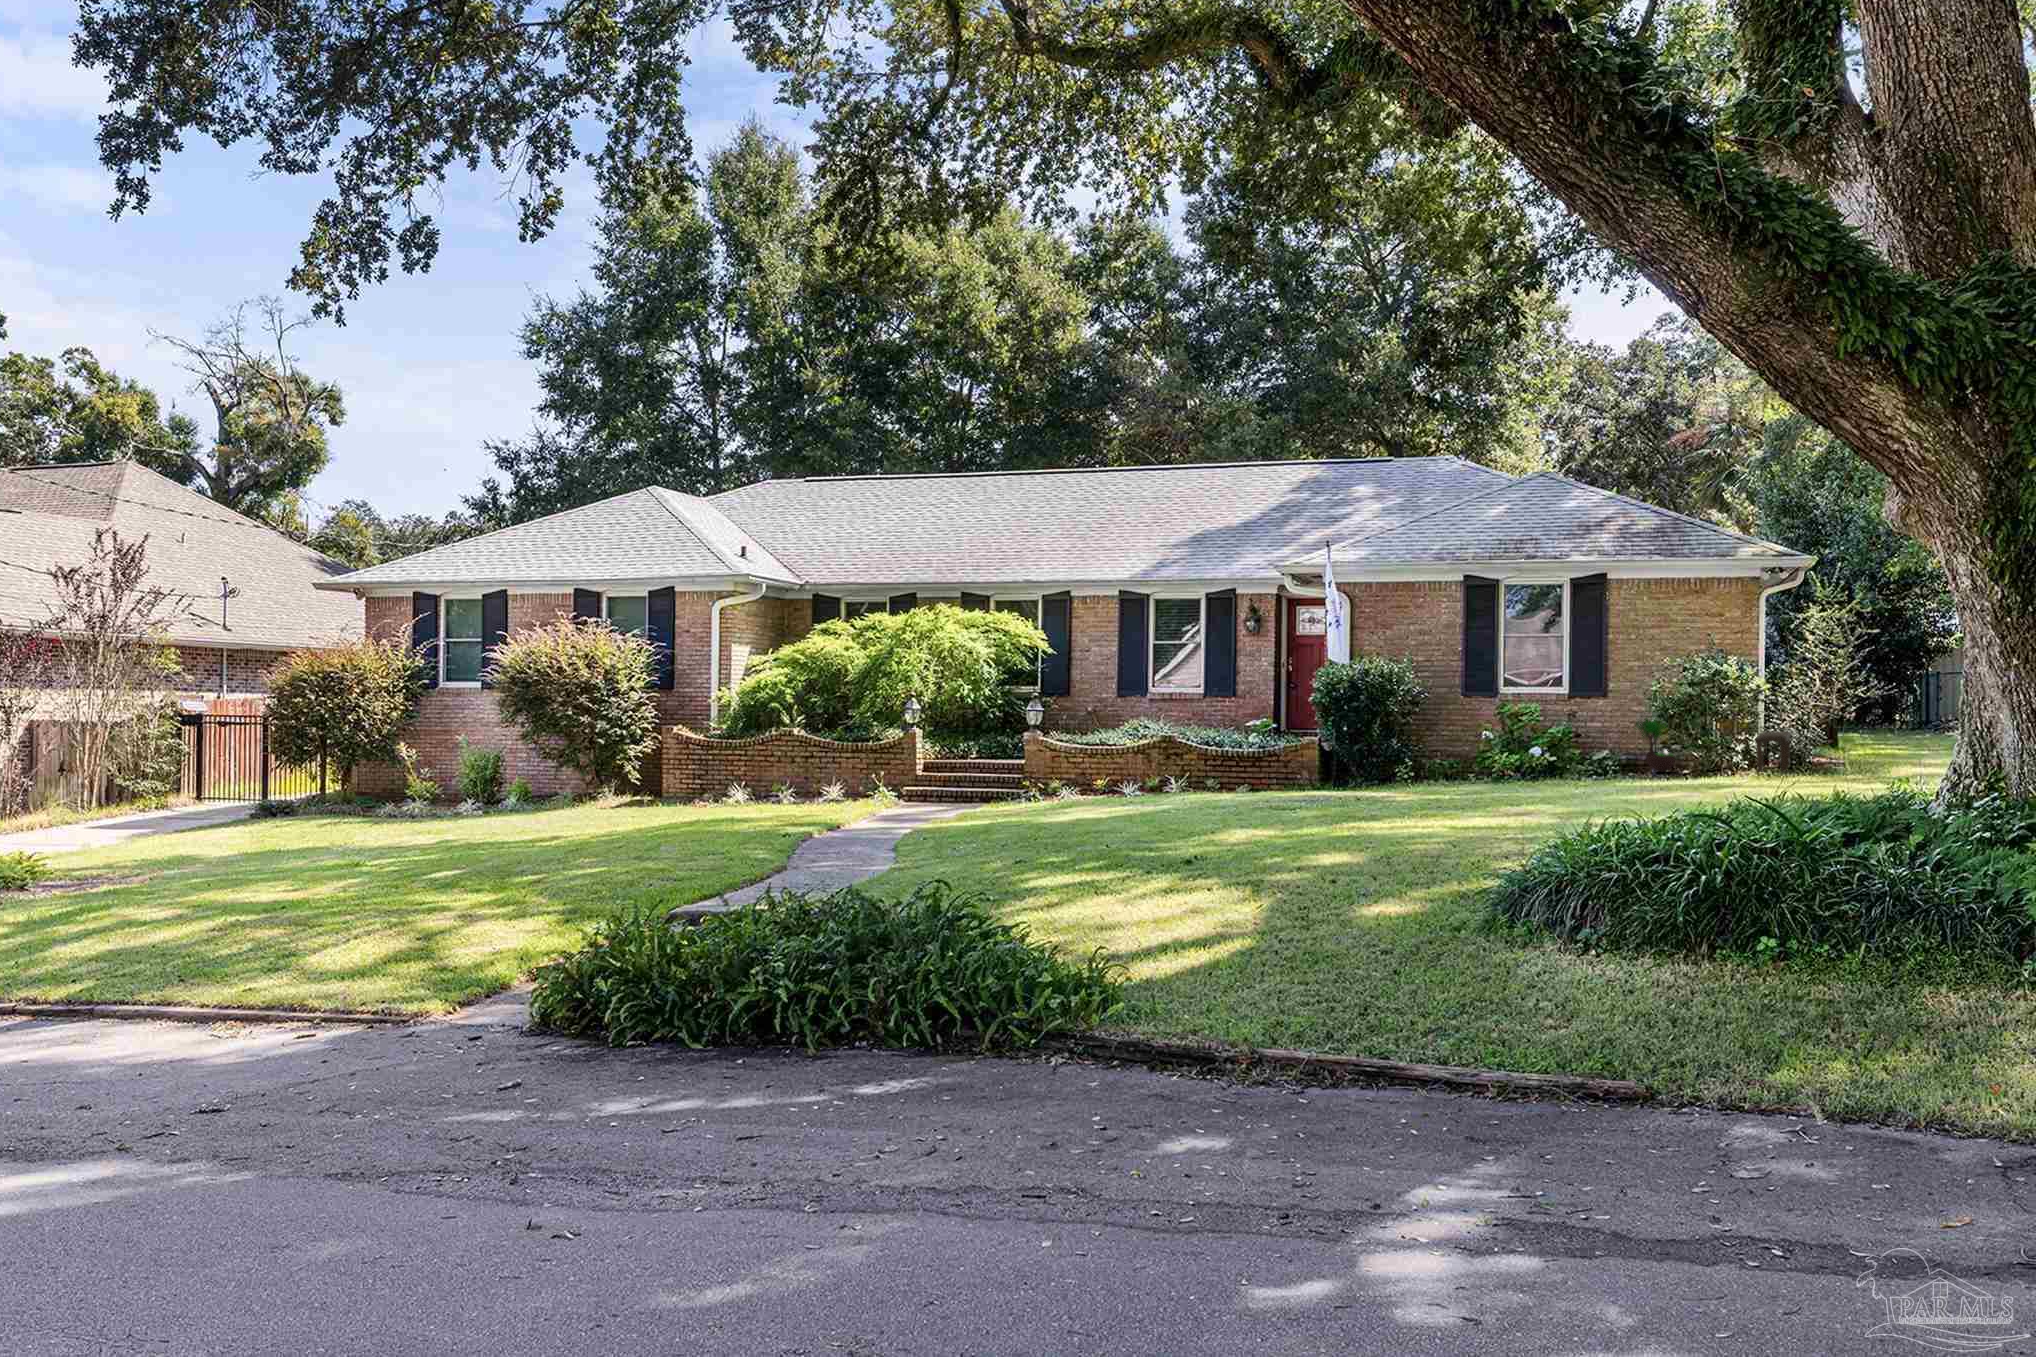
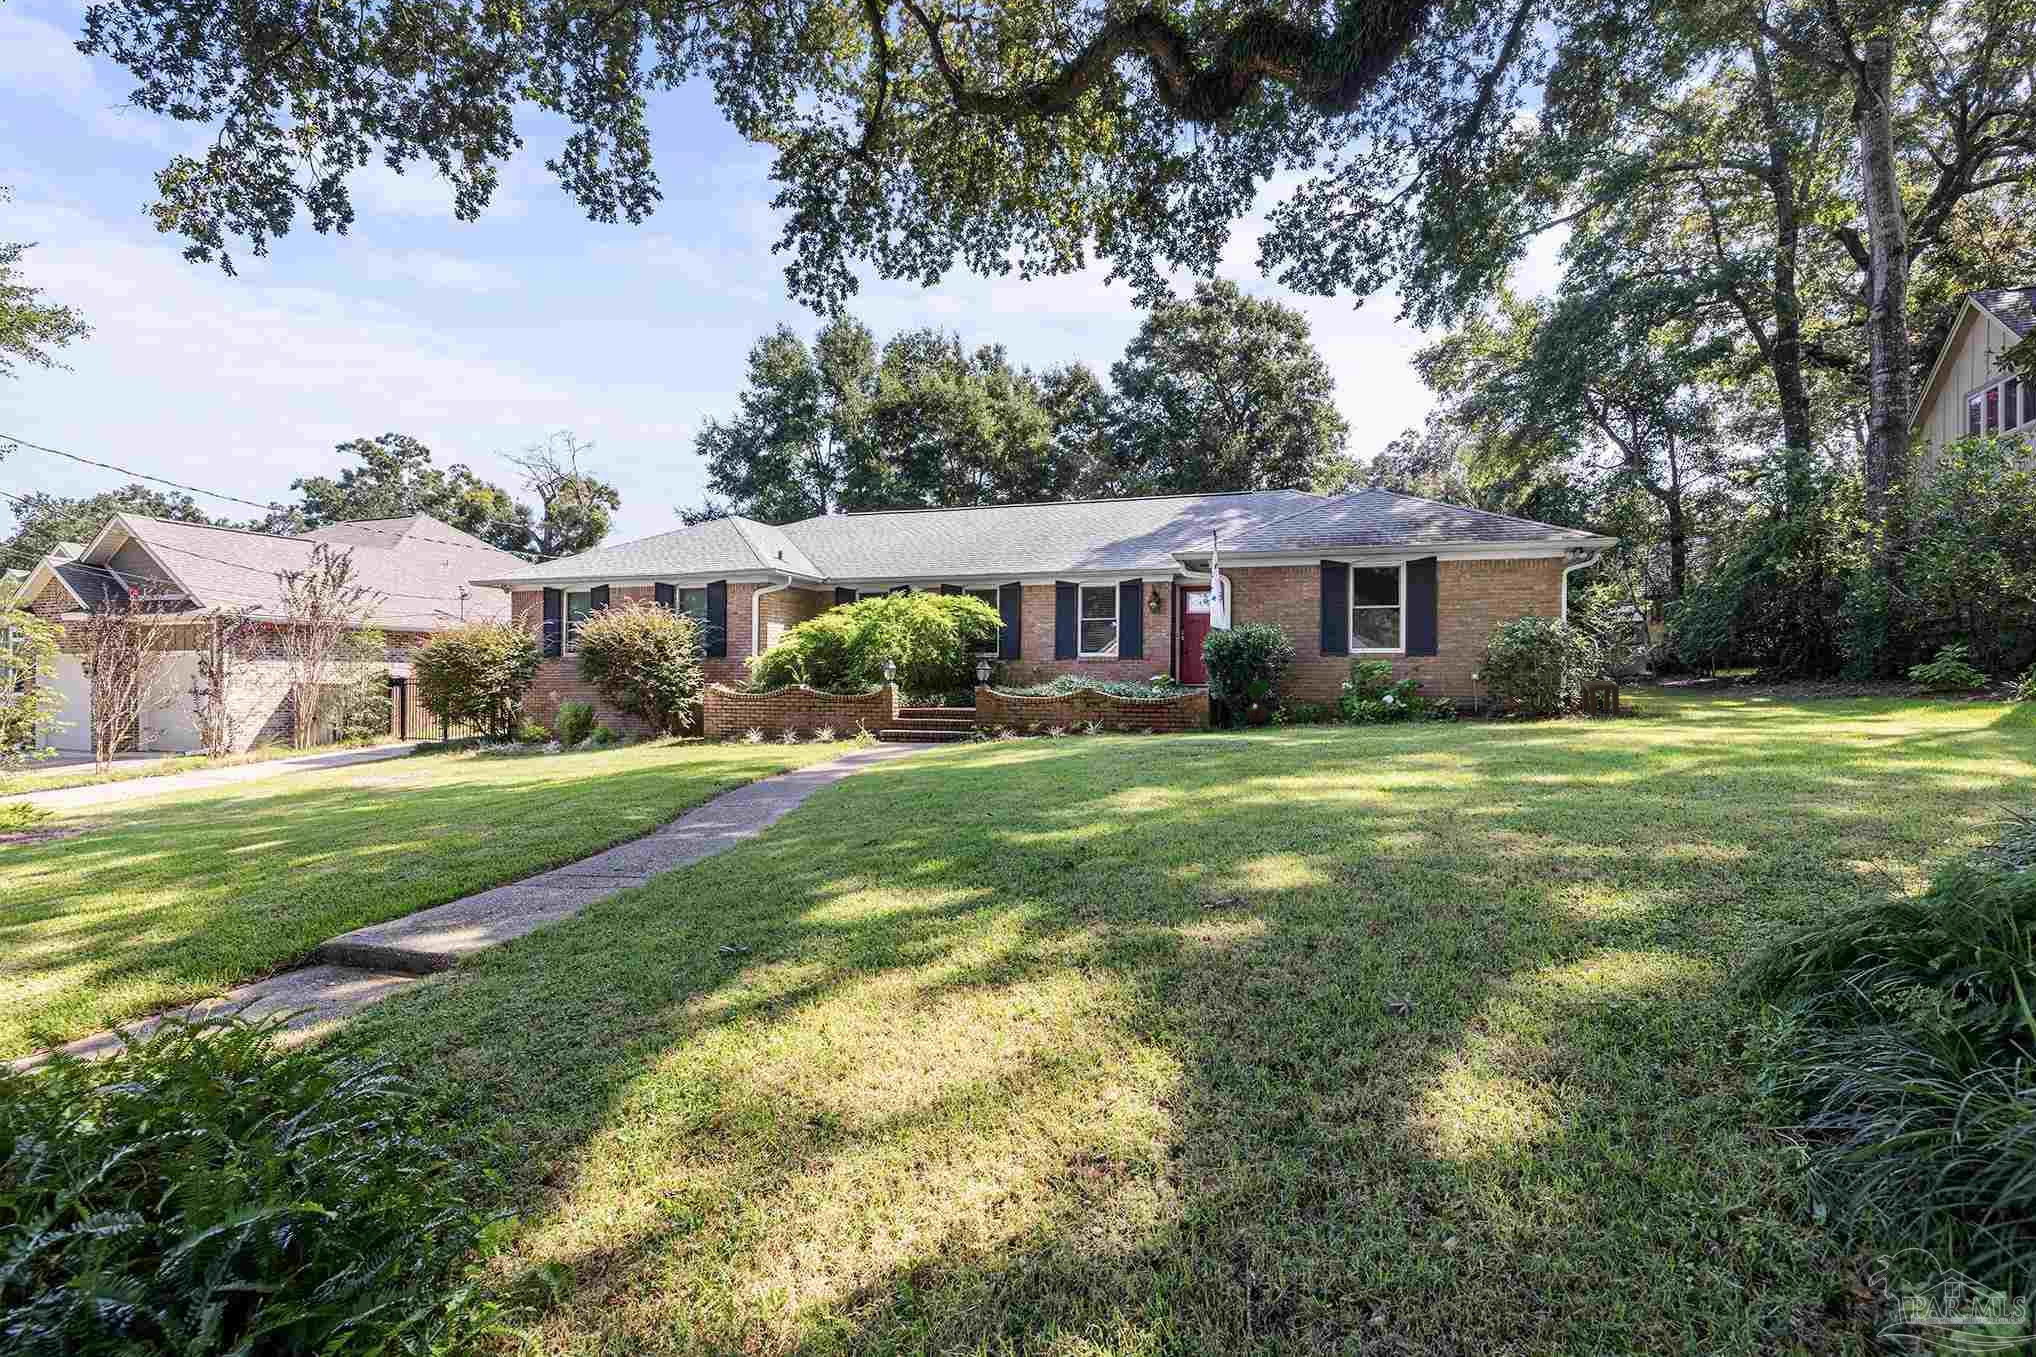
potted tree: present [1634,718,1675,772] -> present [1245,681,1267,723]

